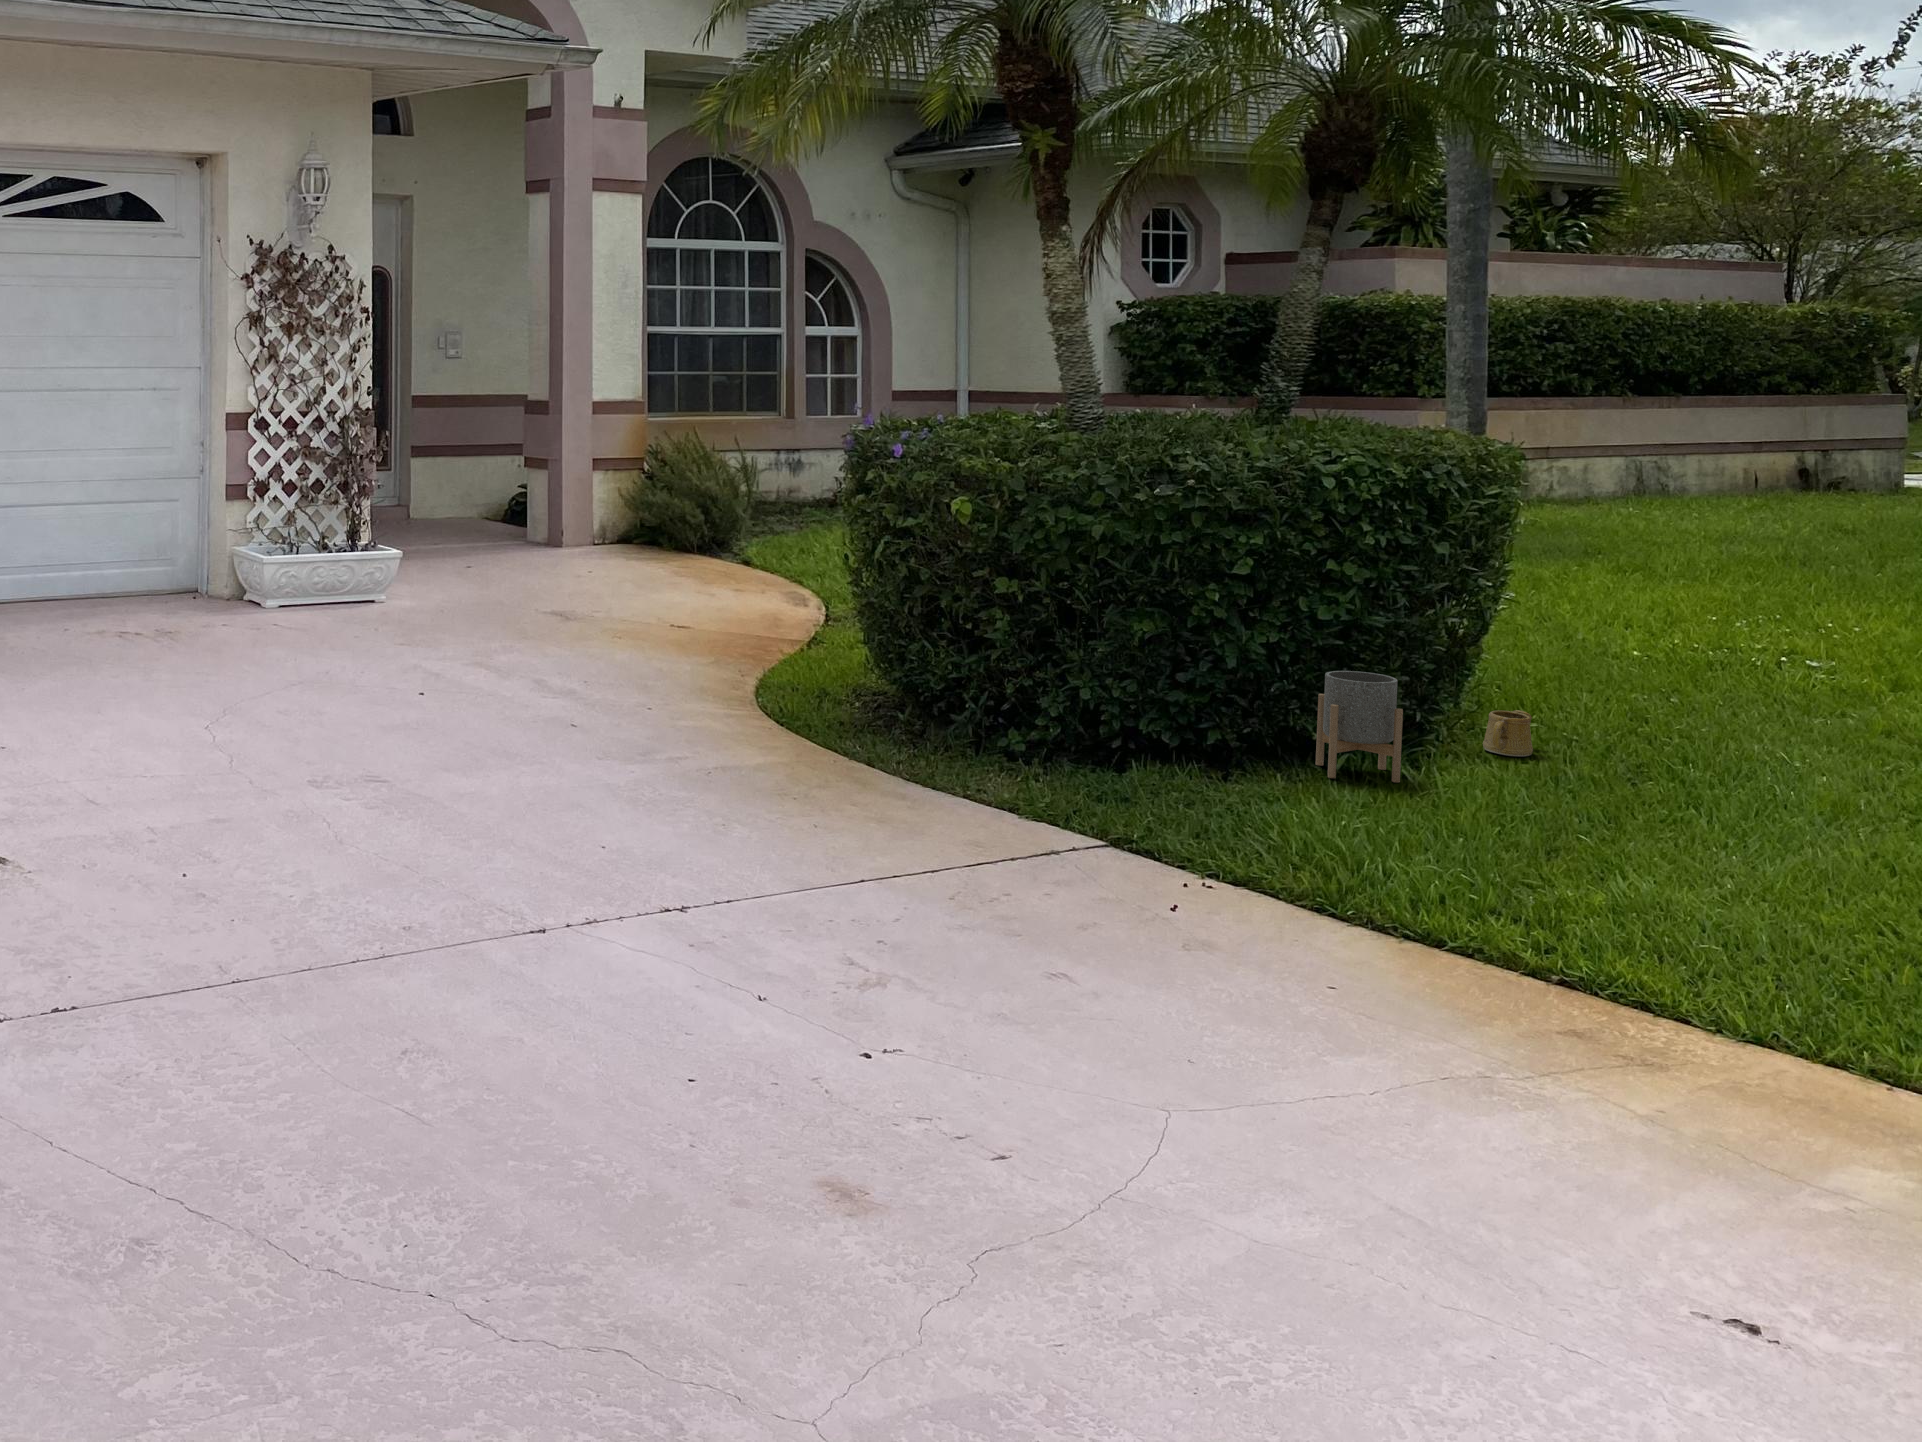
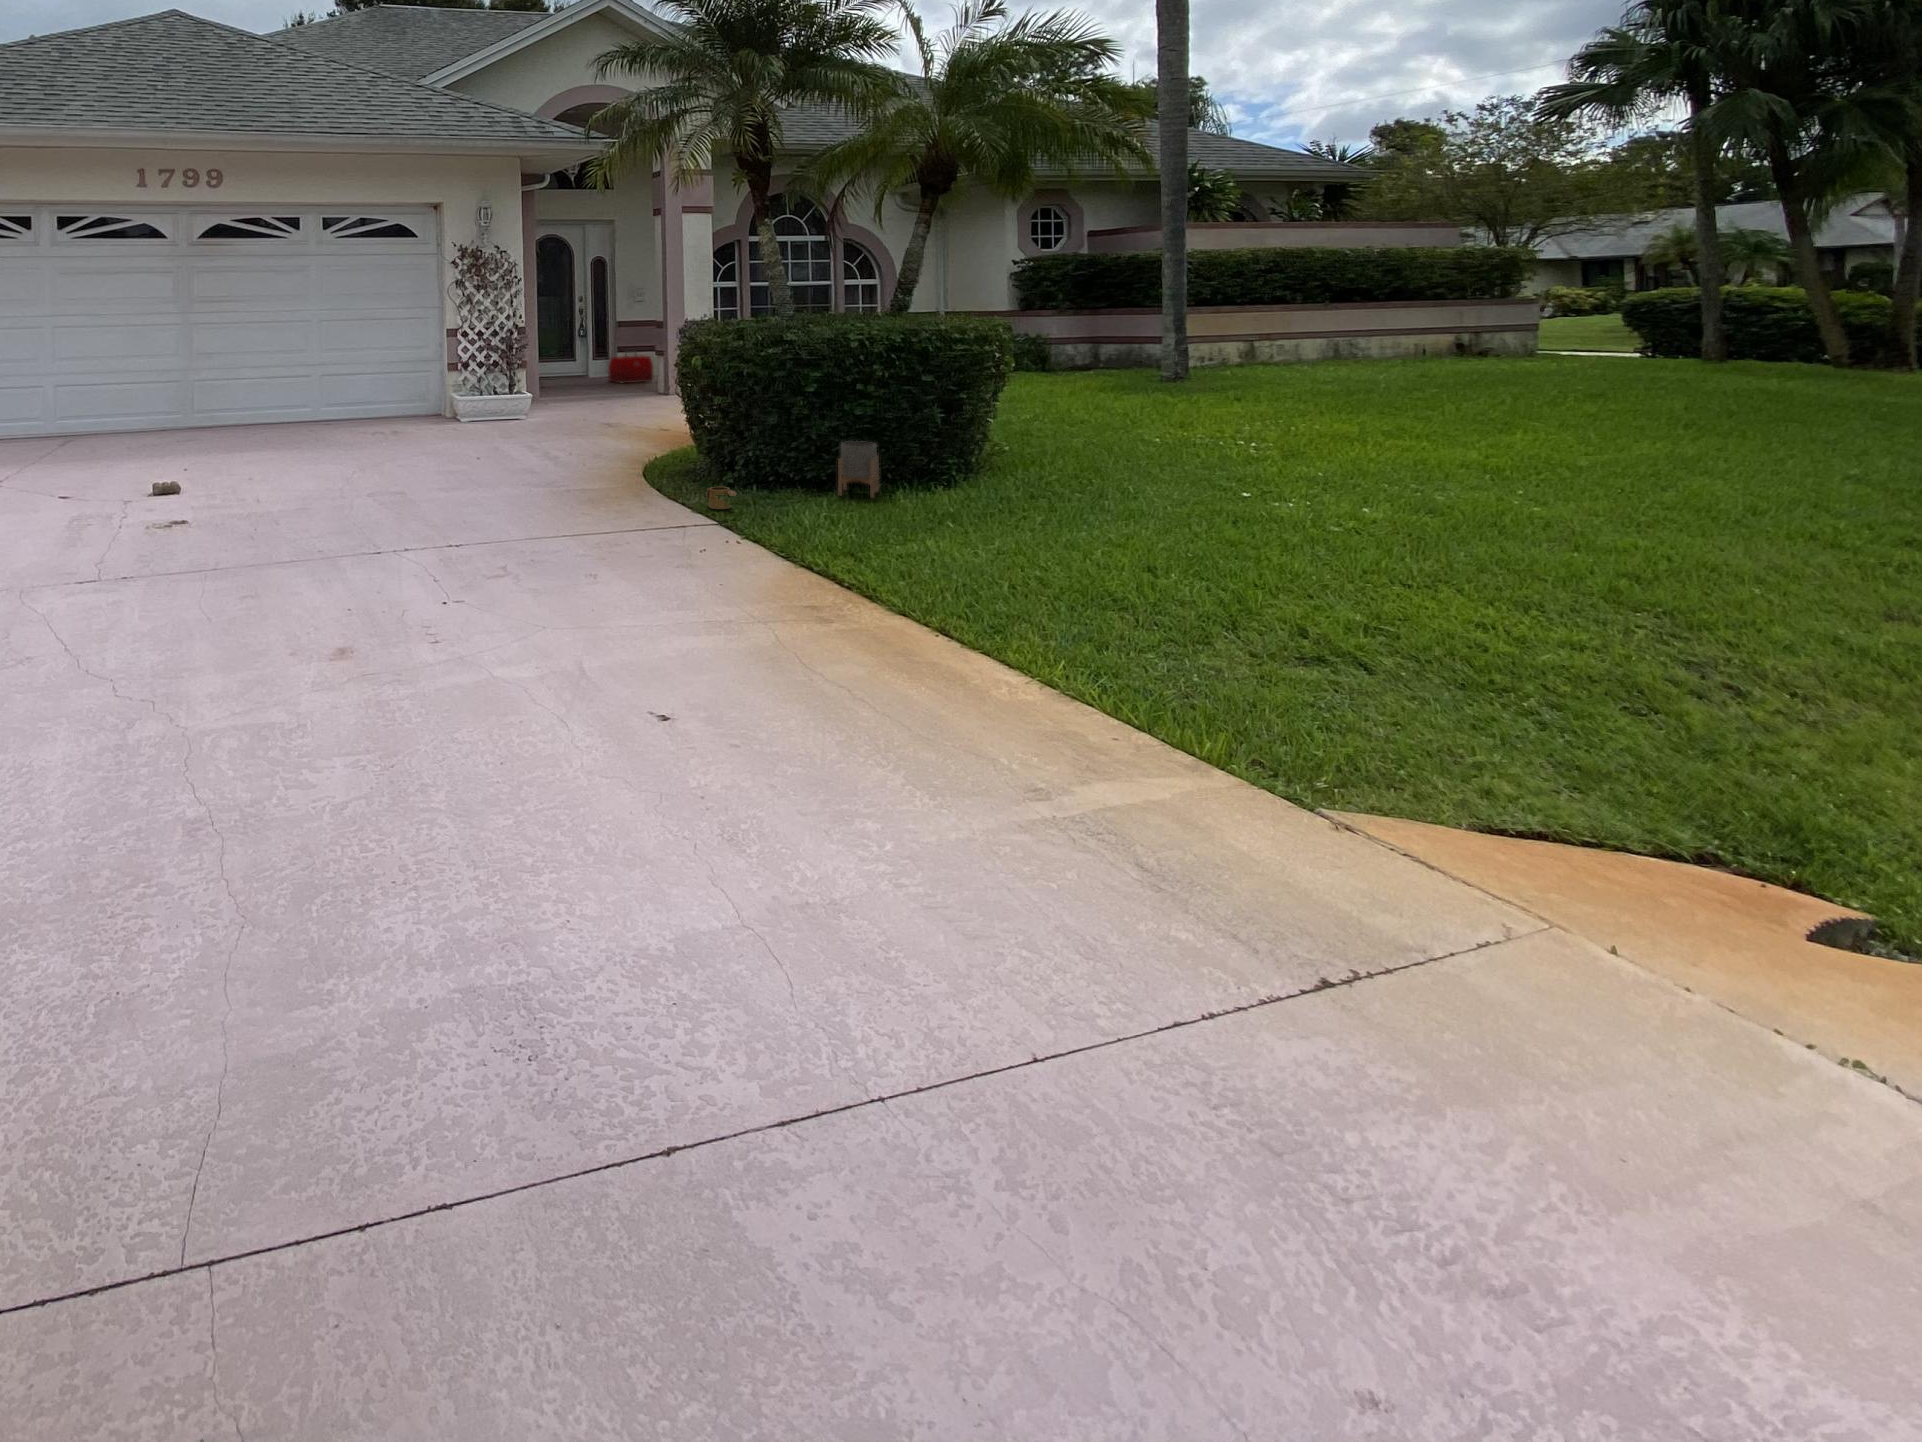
toolbox: none [429,458,518,524] -> present [608,352,653,384]
watering can: present [1483,710,1533,757] -> present [706,487,737,509]

